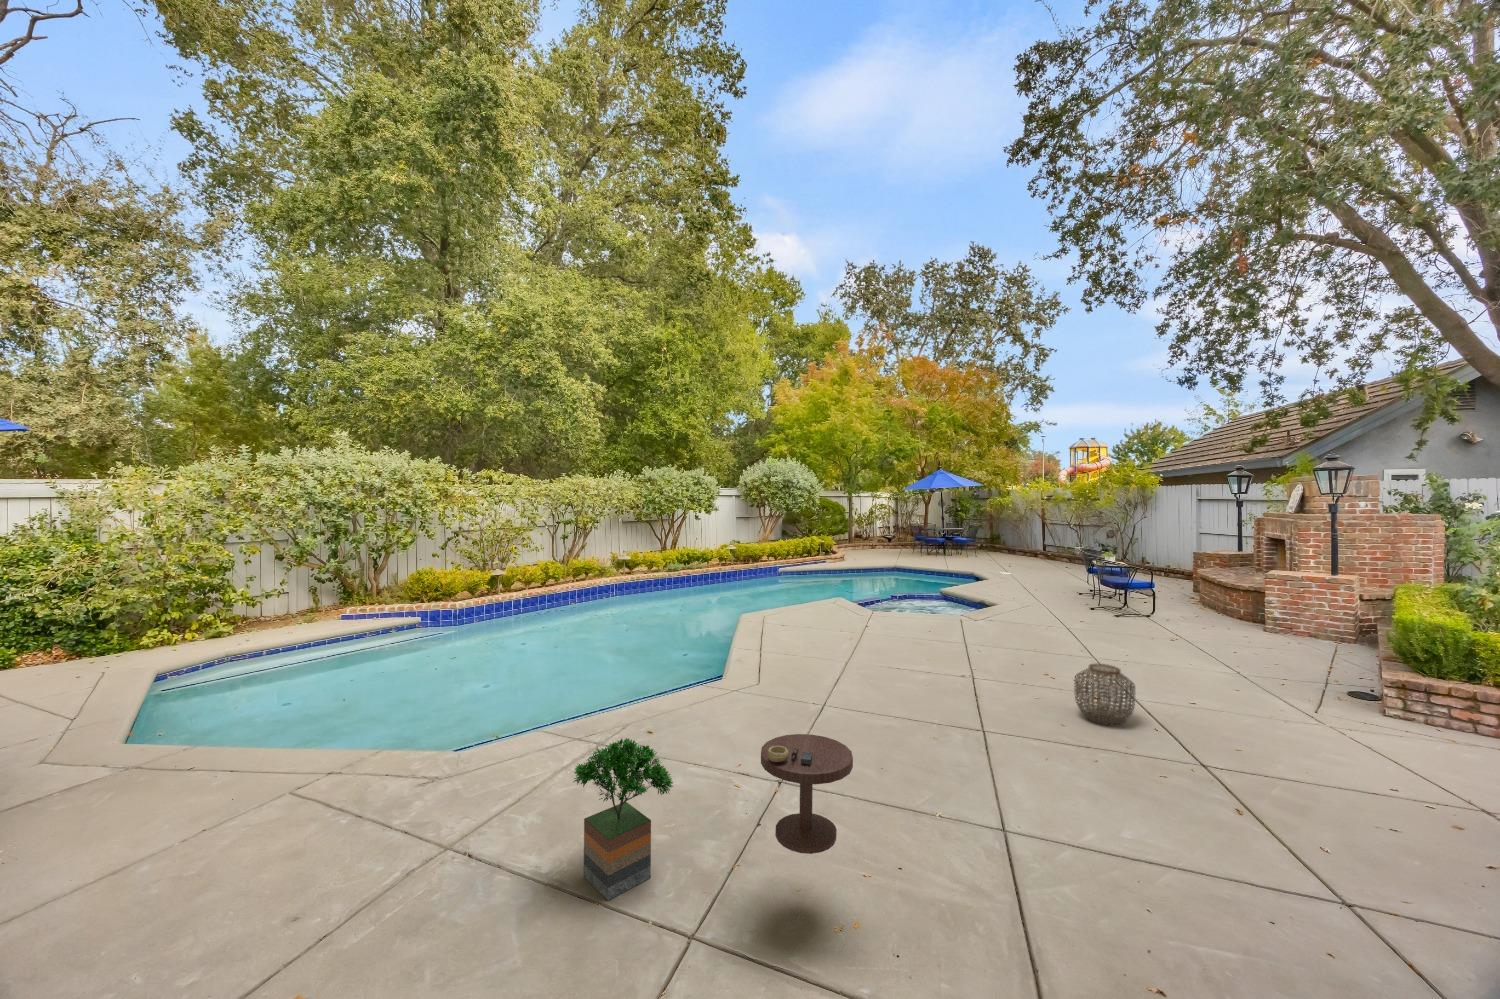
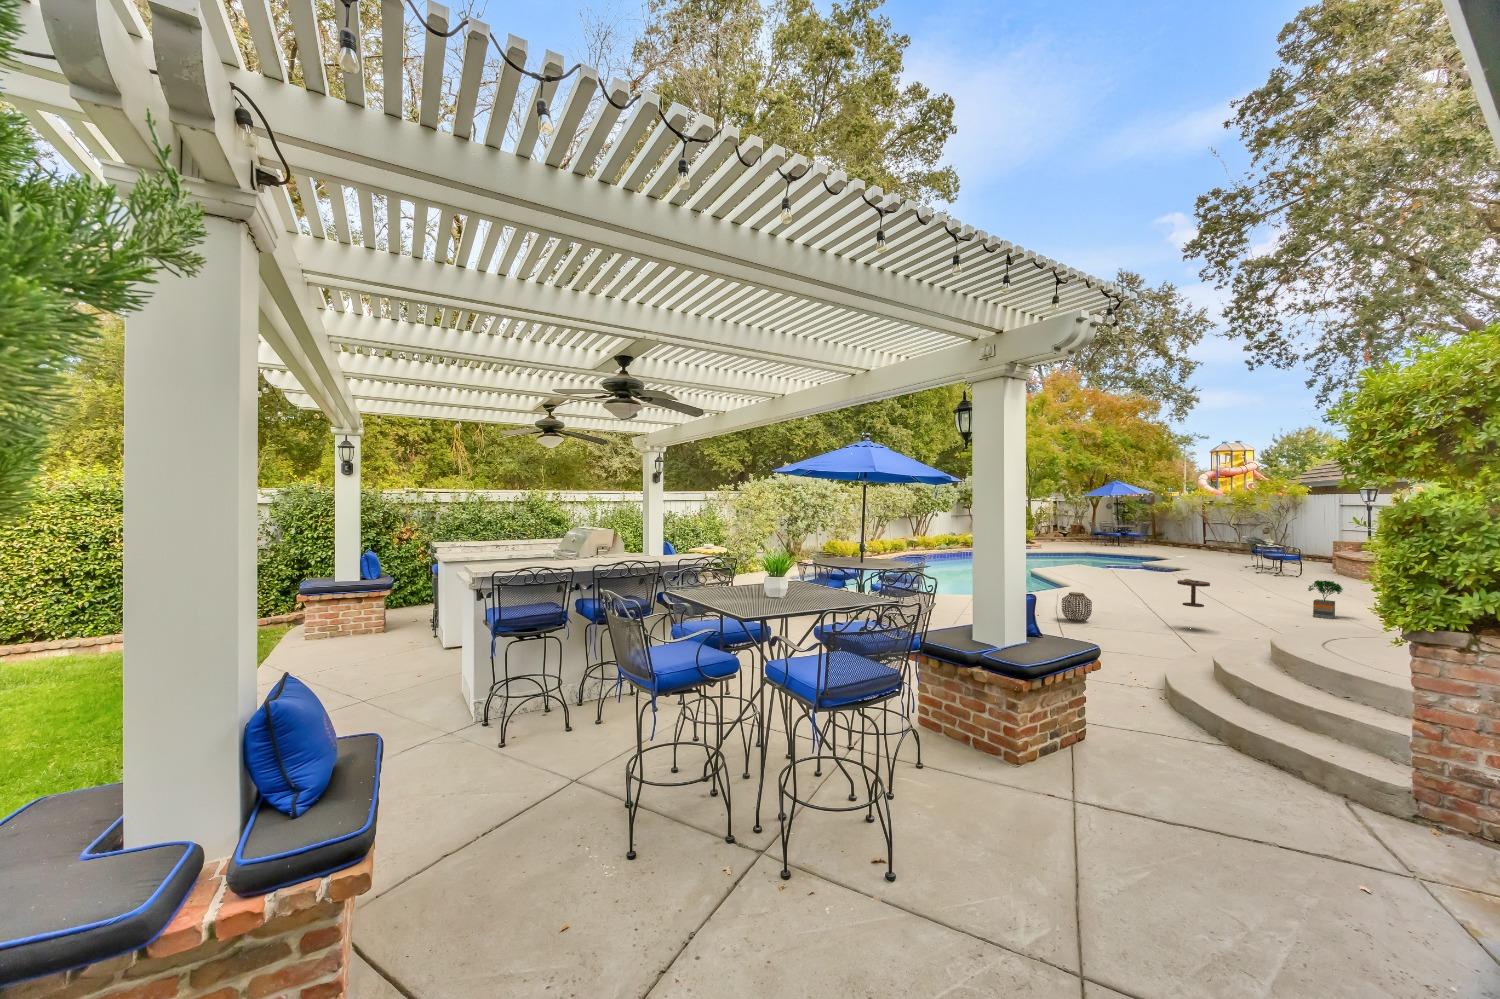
woven basket: present [1075,664,1135,726] -> present [1062,592,1092,622]
potted tree: present [573,738,673,900] -> present [1308,580,1343,619]

